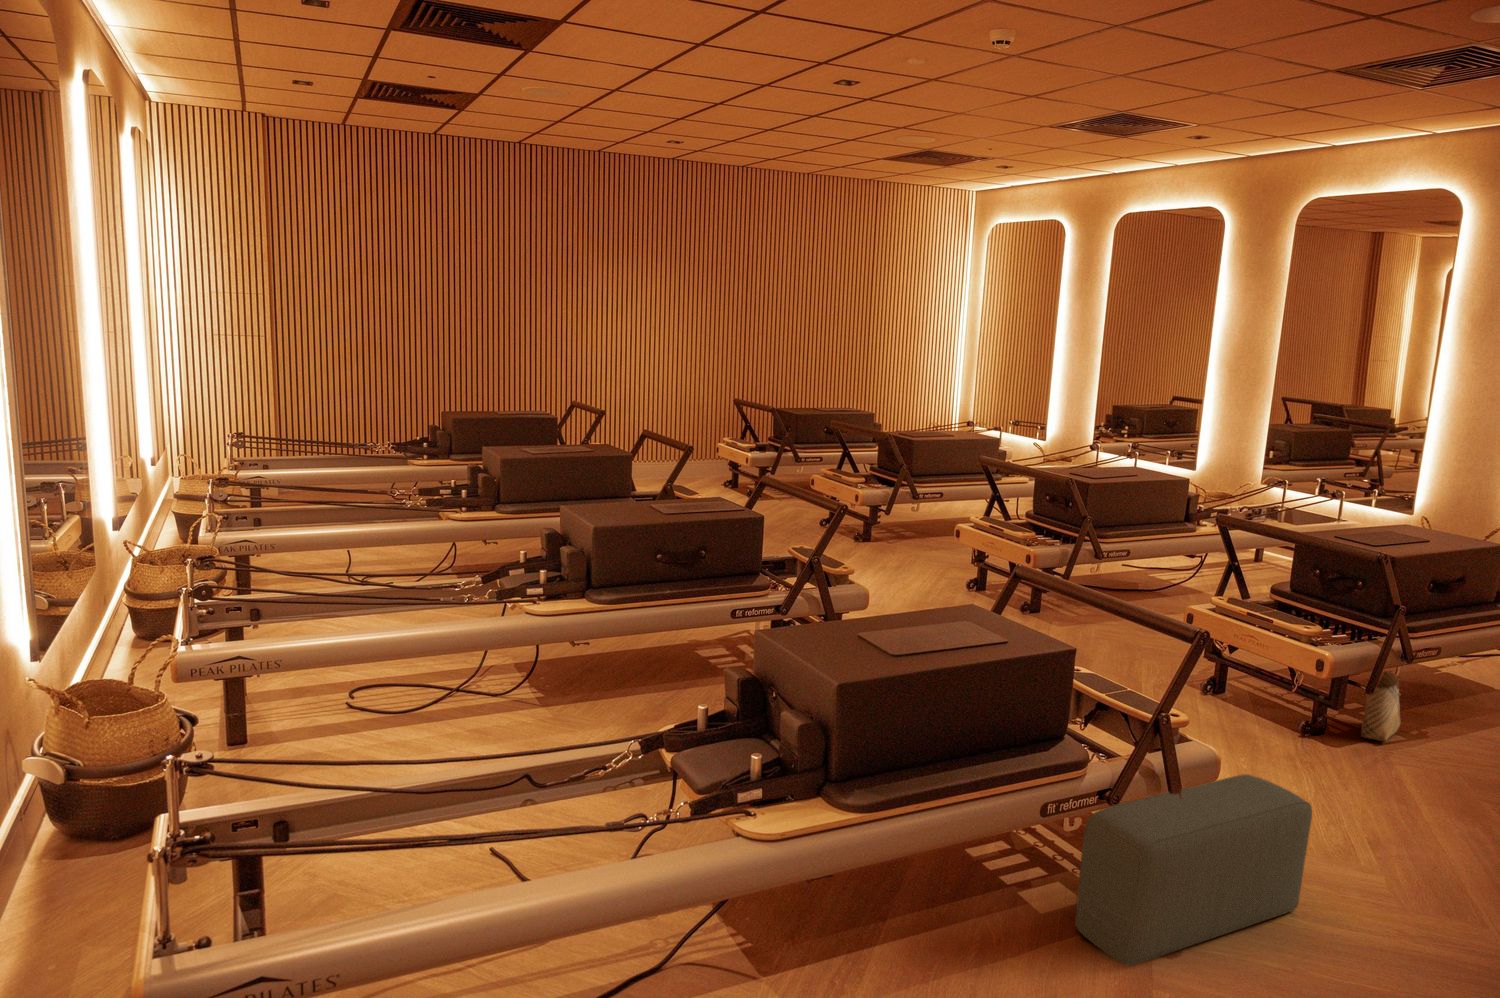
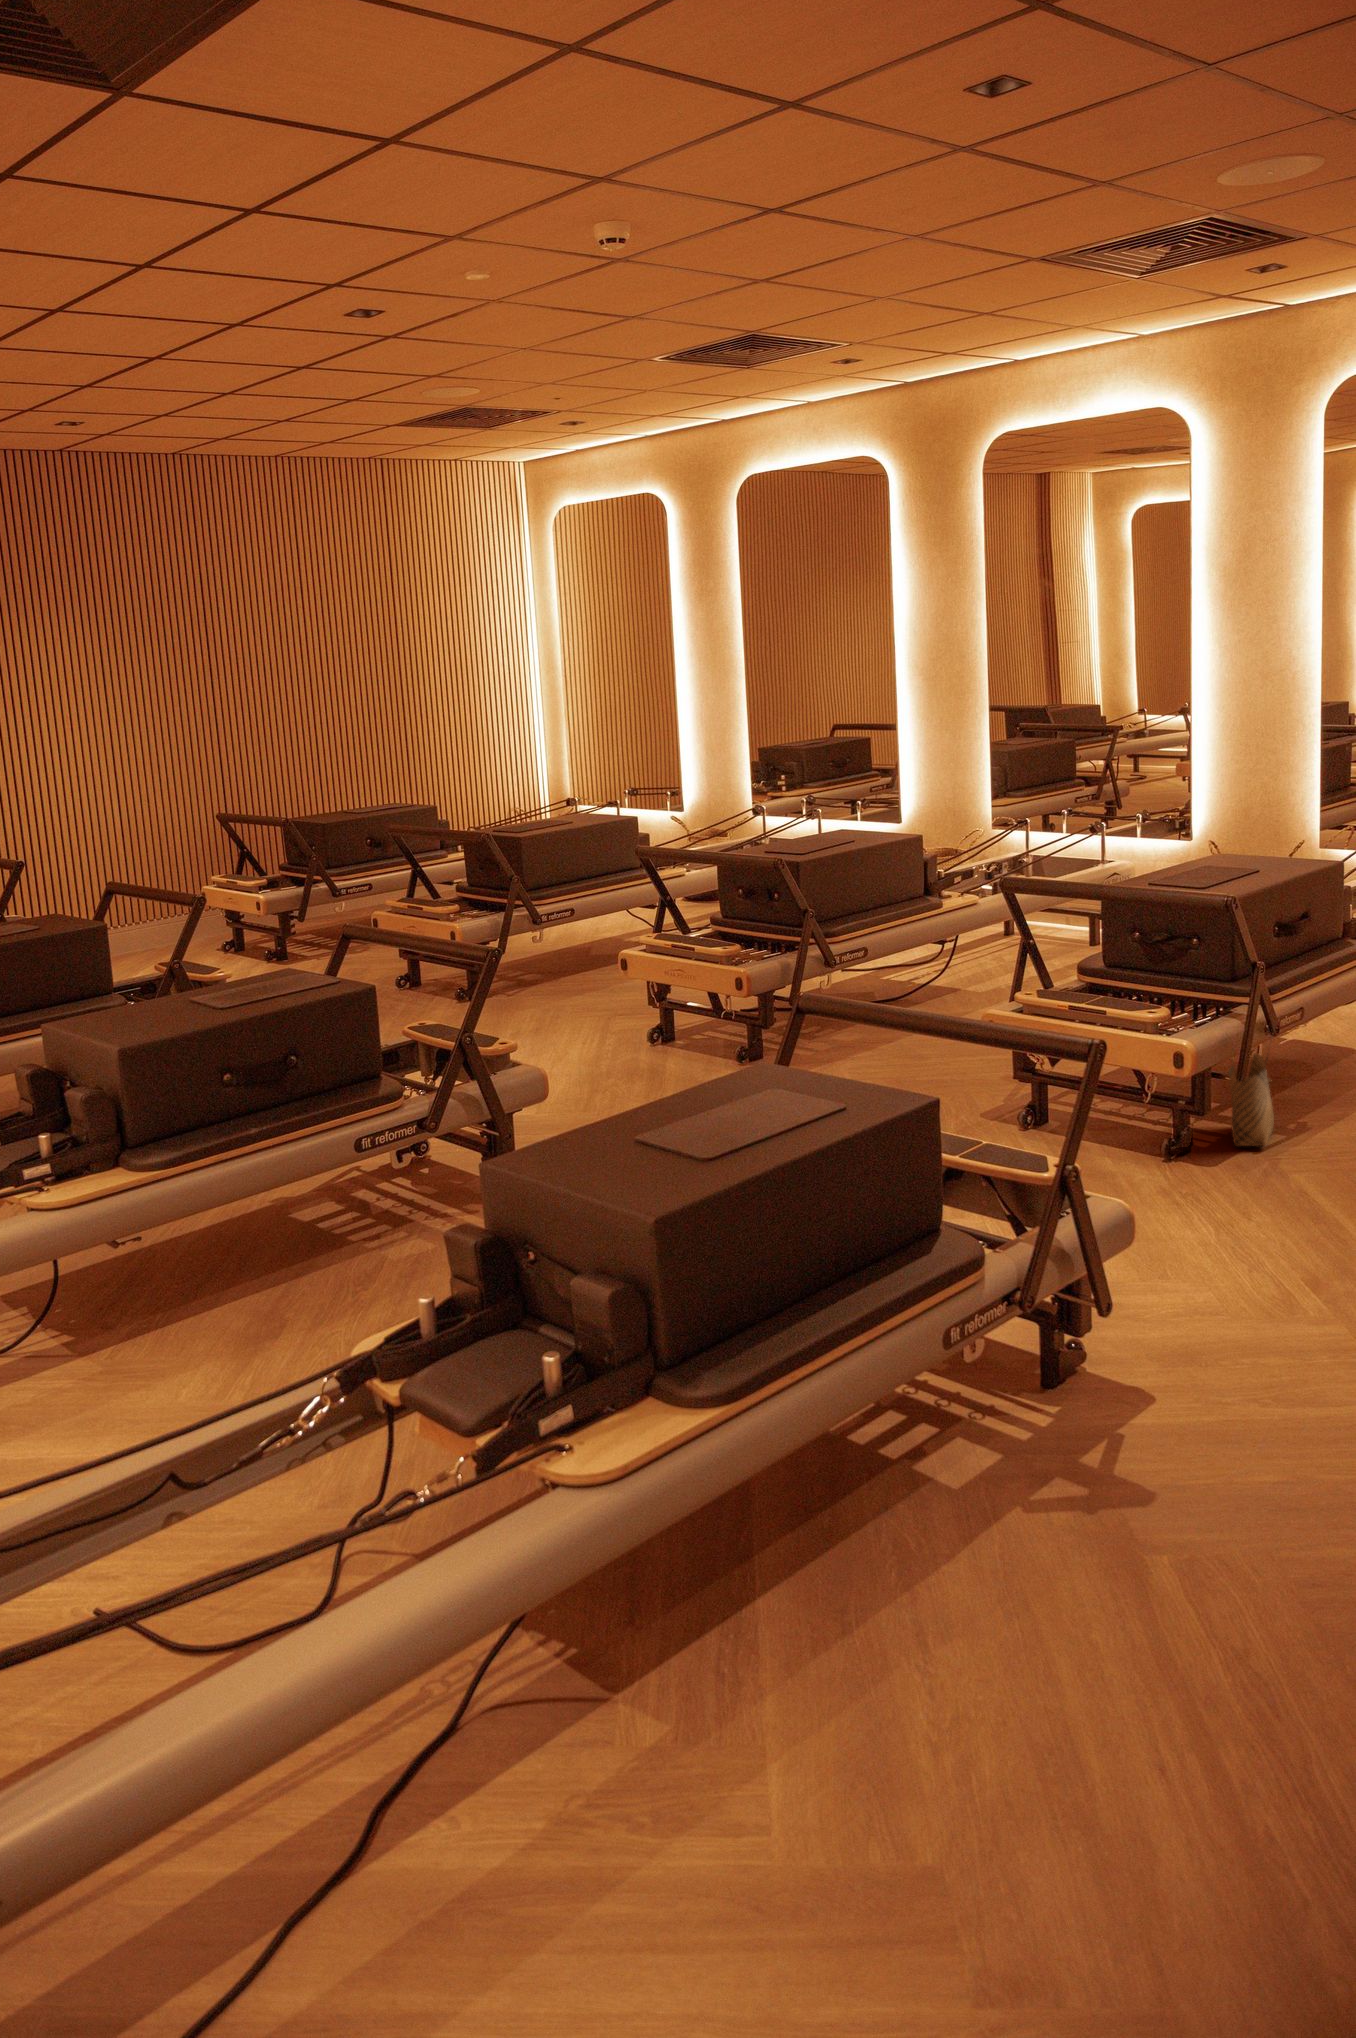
pouf: present [1075,774,1312,966] -> none [999,1226,1261,1527]

